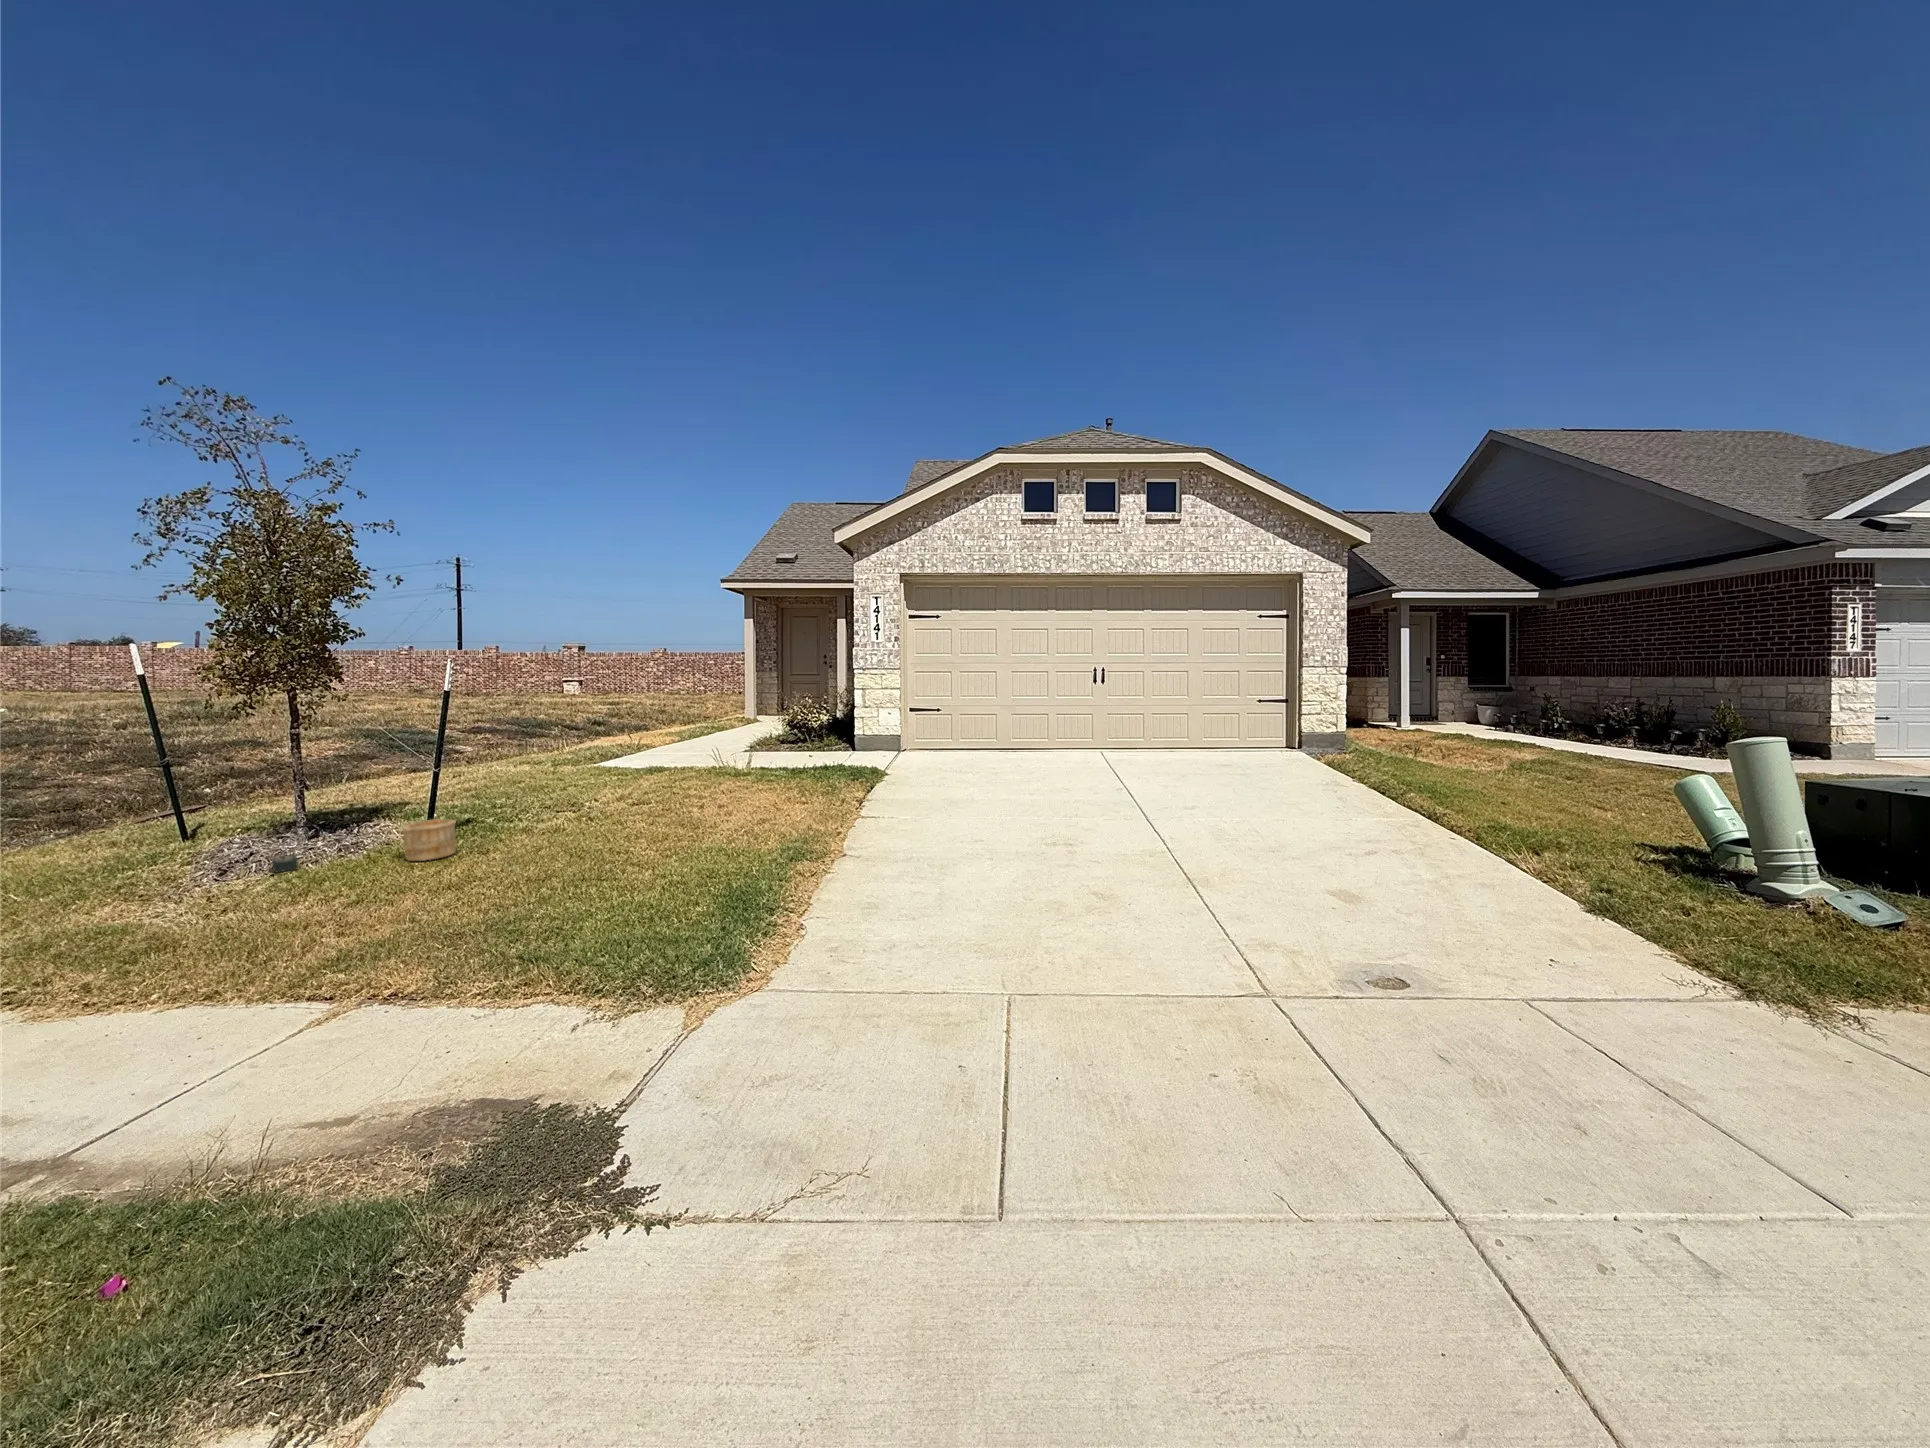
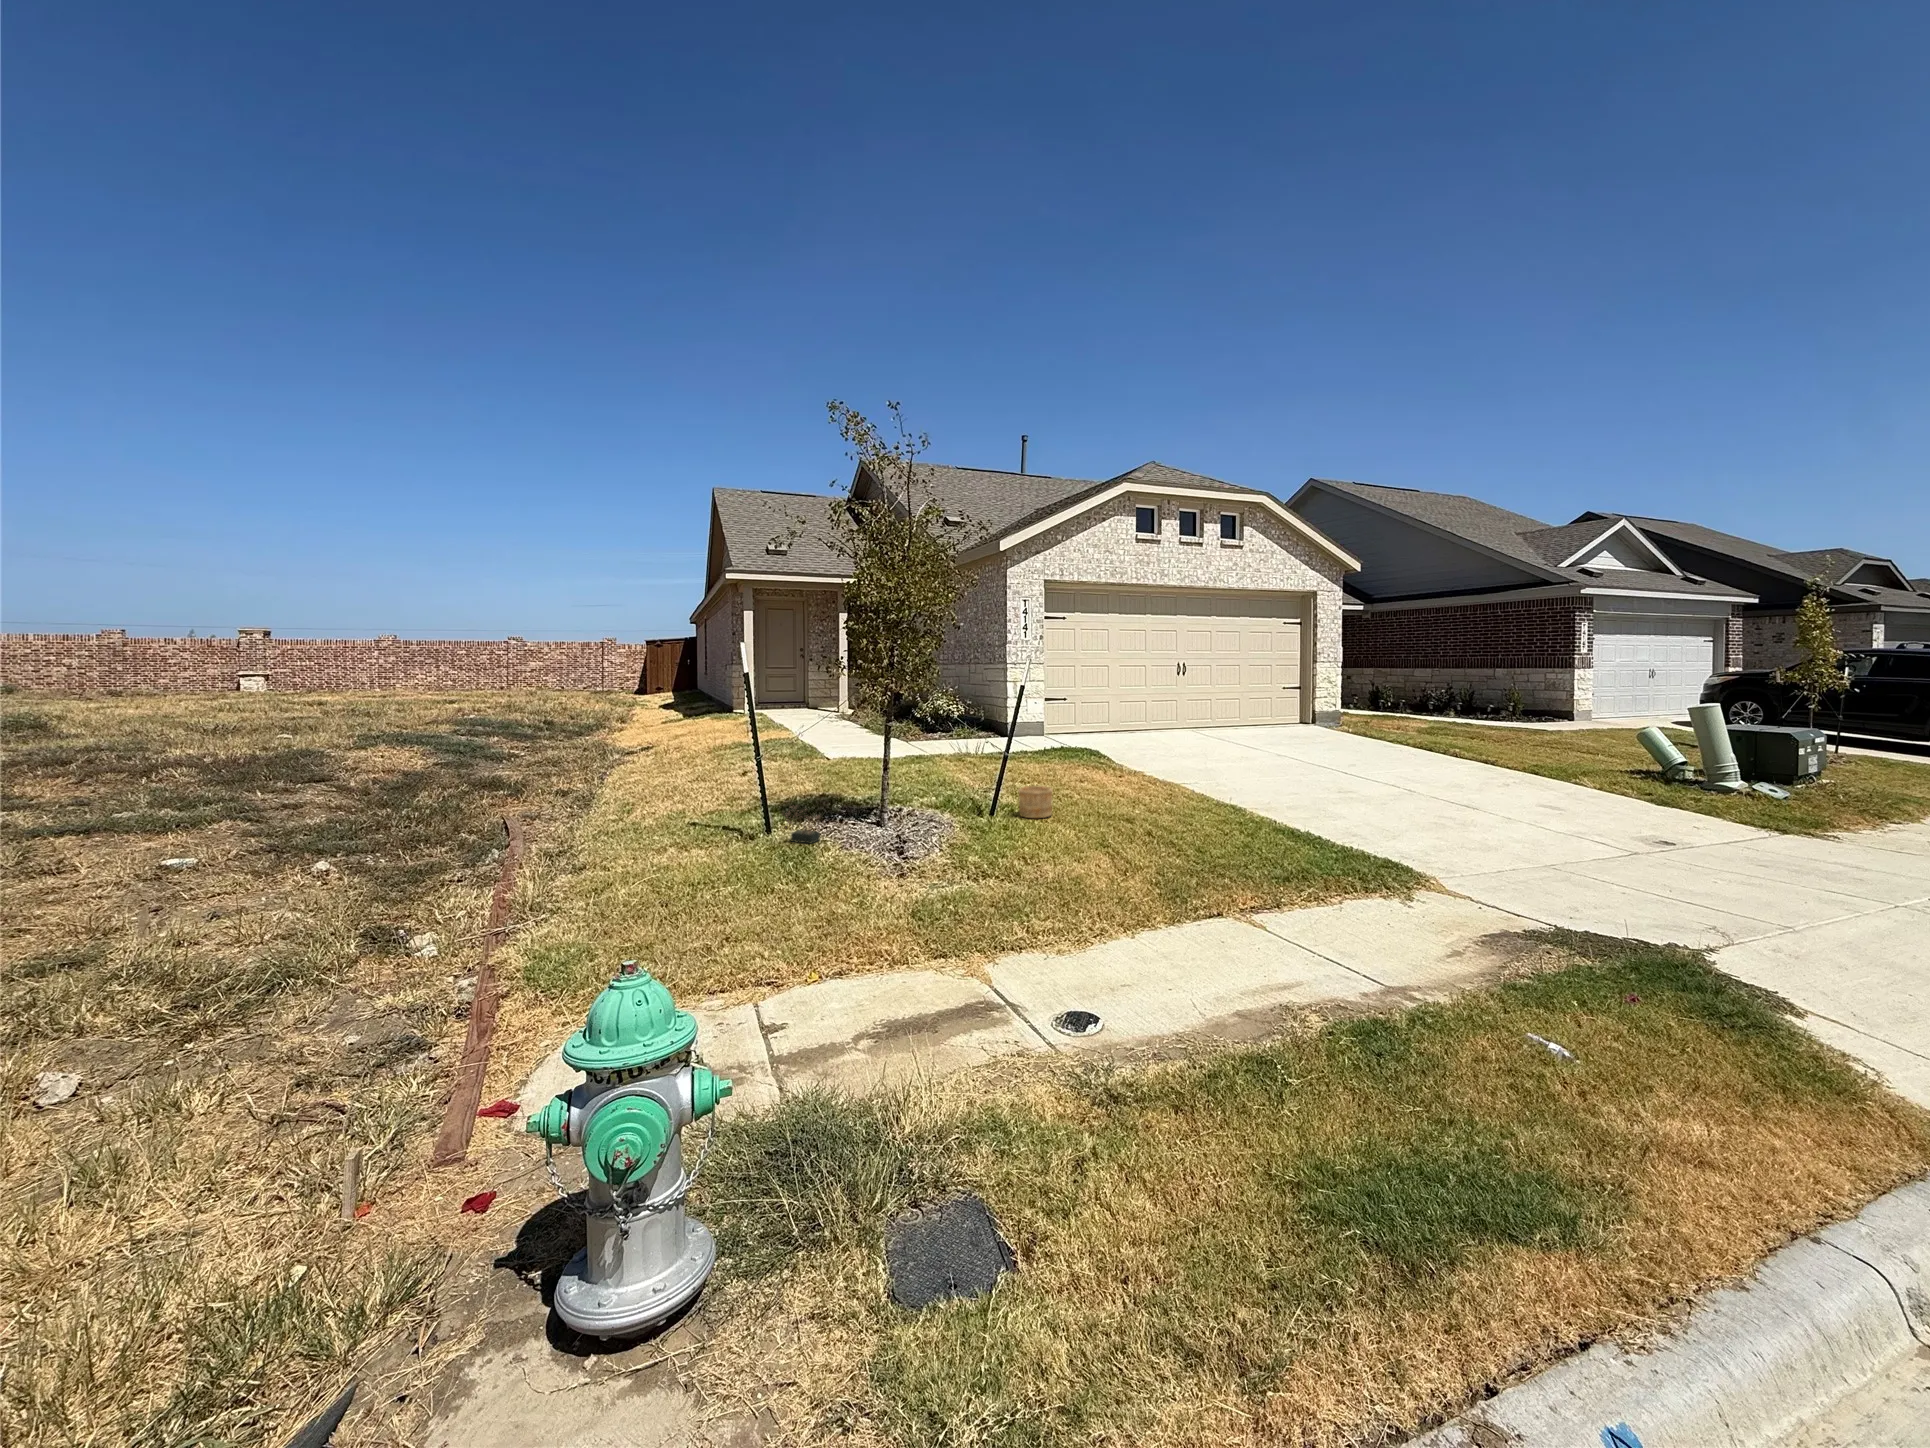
decorative plant: present [263,829,301,873] -> present [786,809,824,844]

